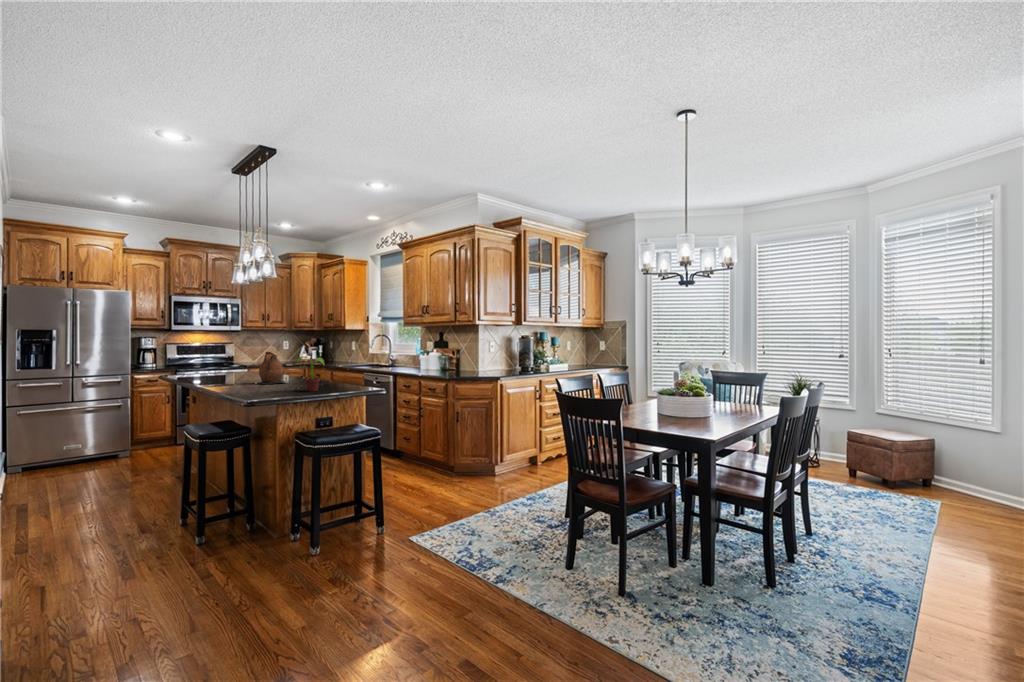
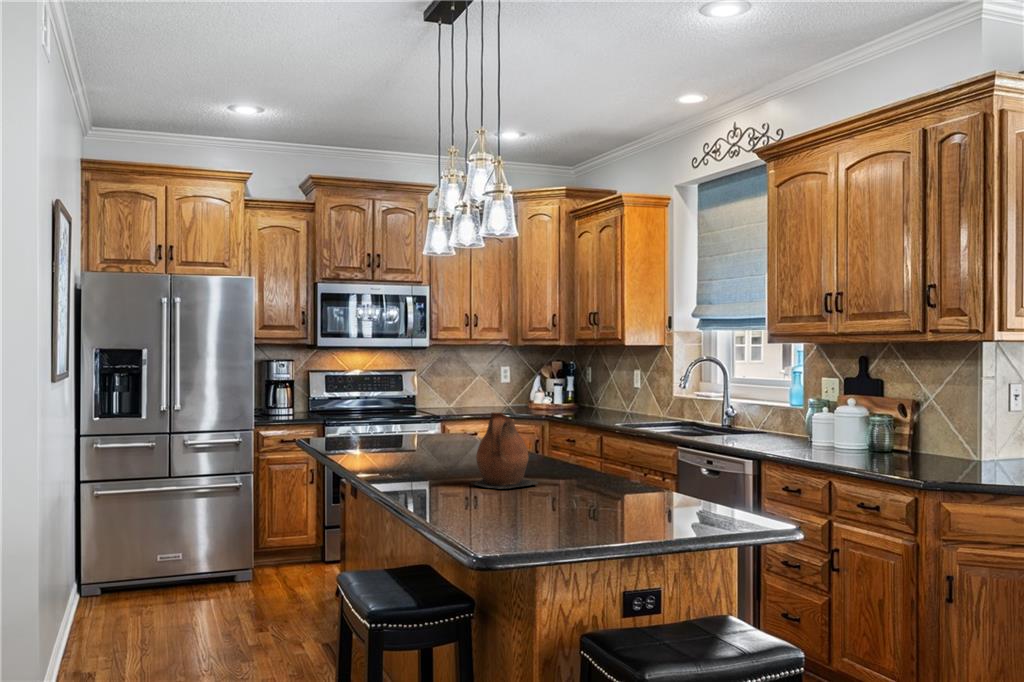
potted plant: present [297,357,324,391] -> none [575,442,653,539]

